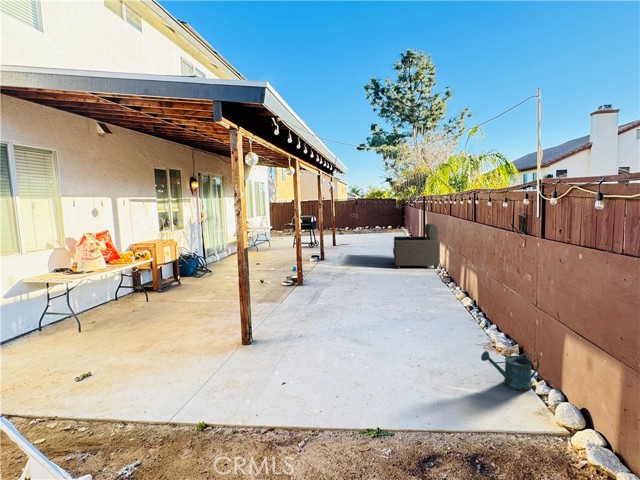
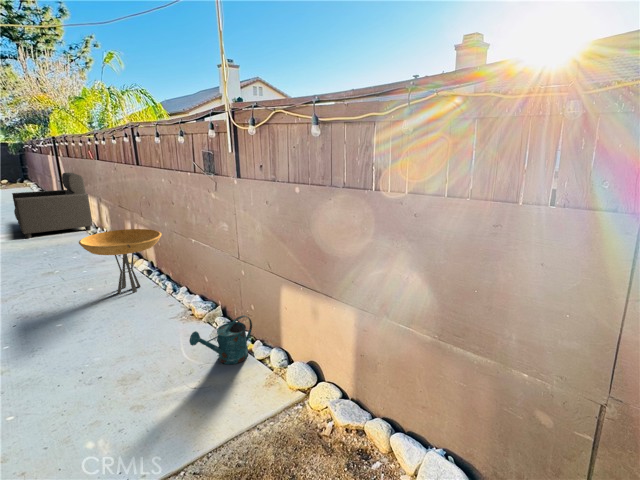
side table: none [425,270,484,319] -> present [79,229,162,294]

